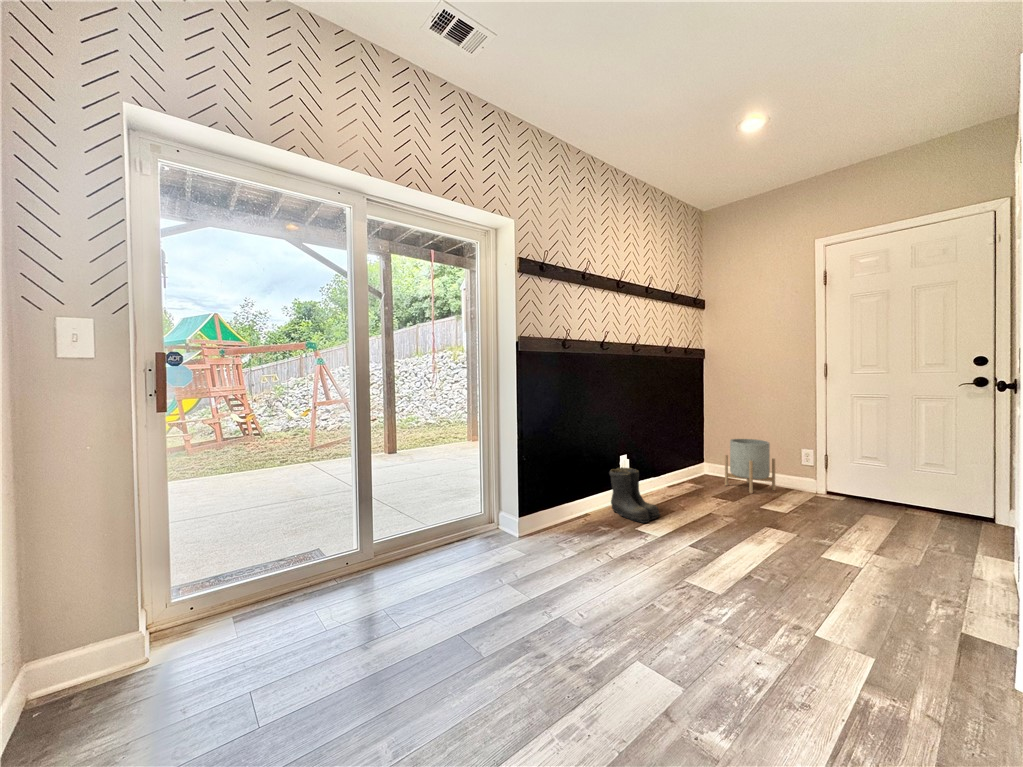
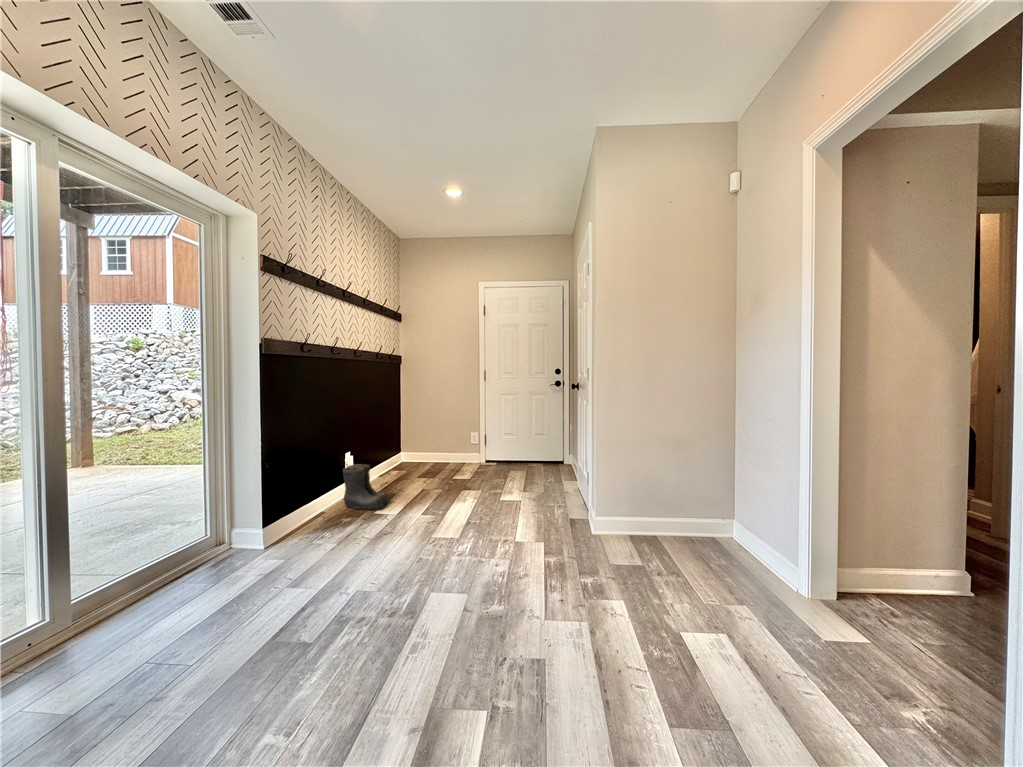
planter: present [725,439,775,493] -> none [423,428,457,471]

